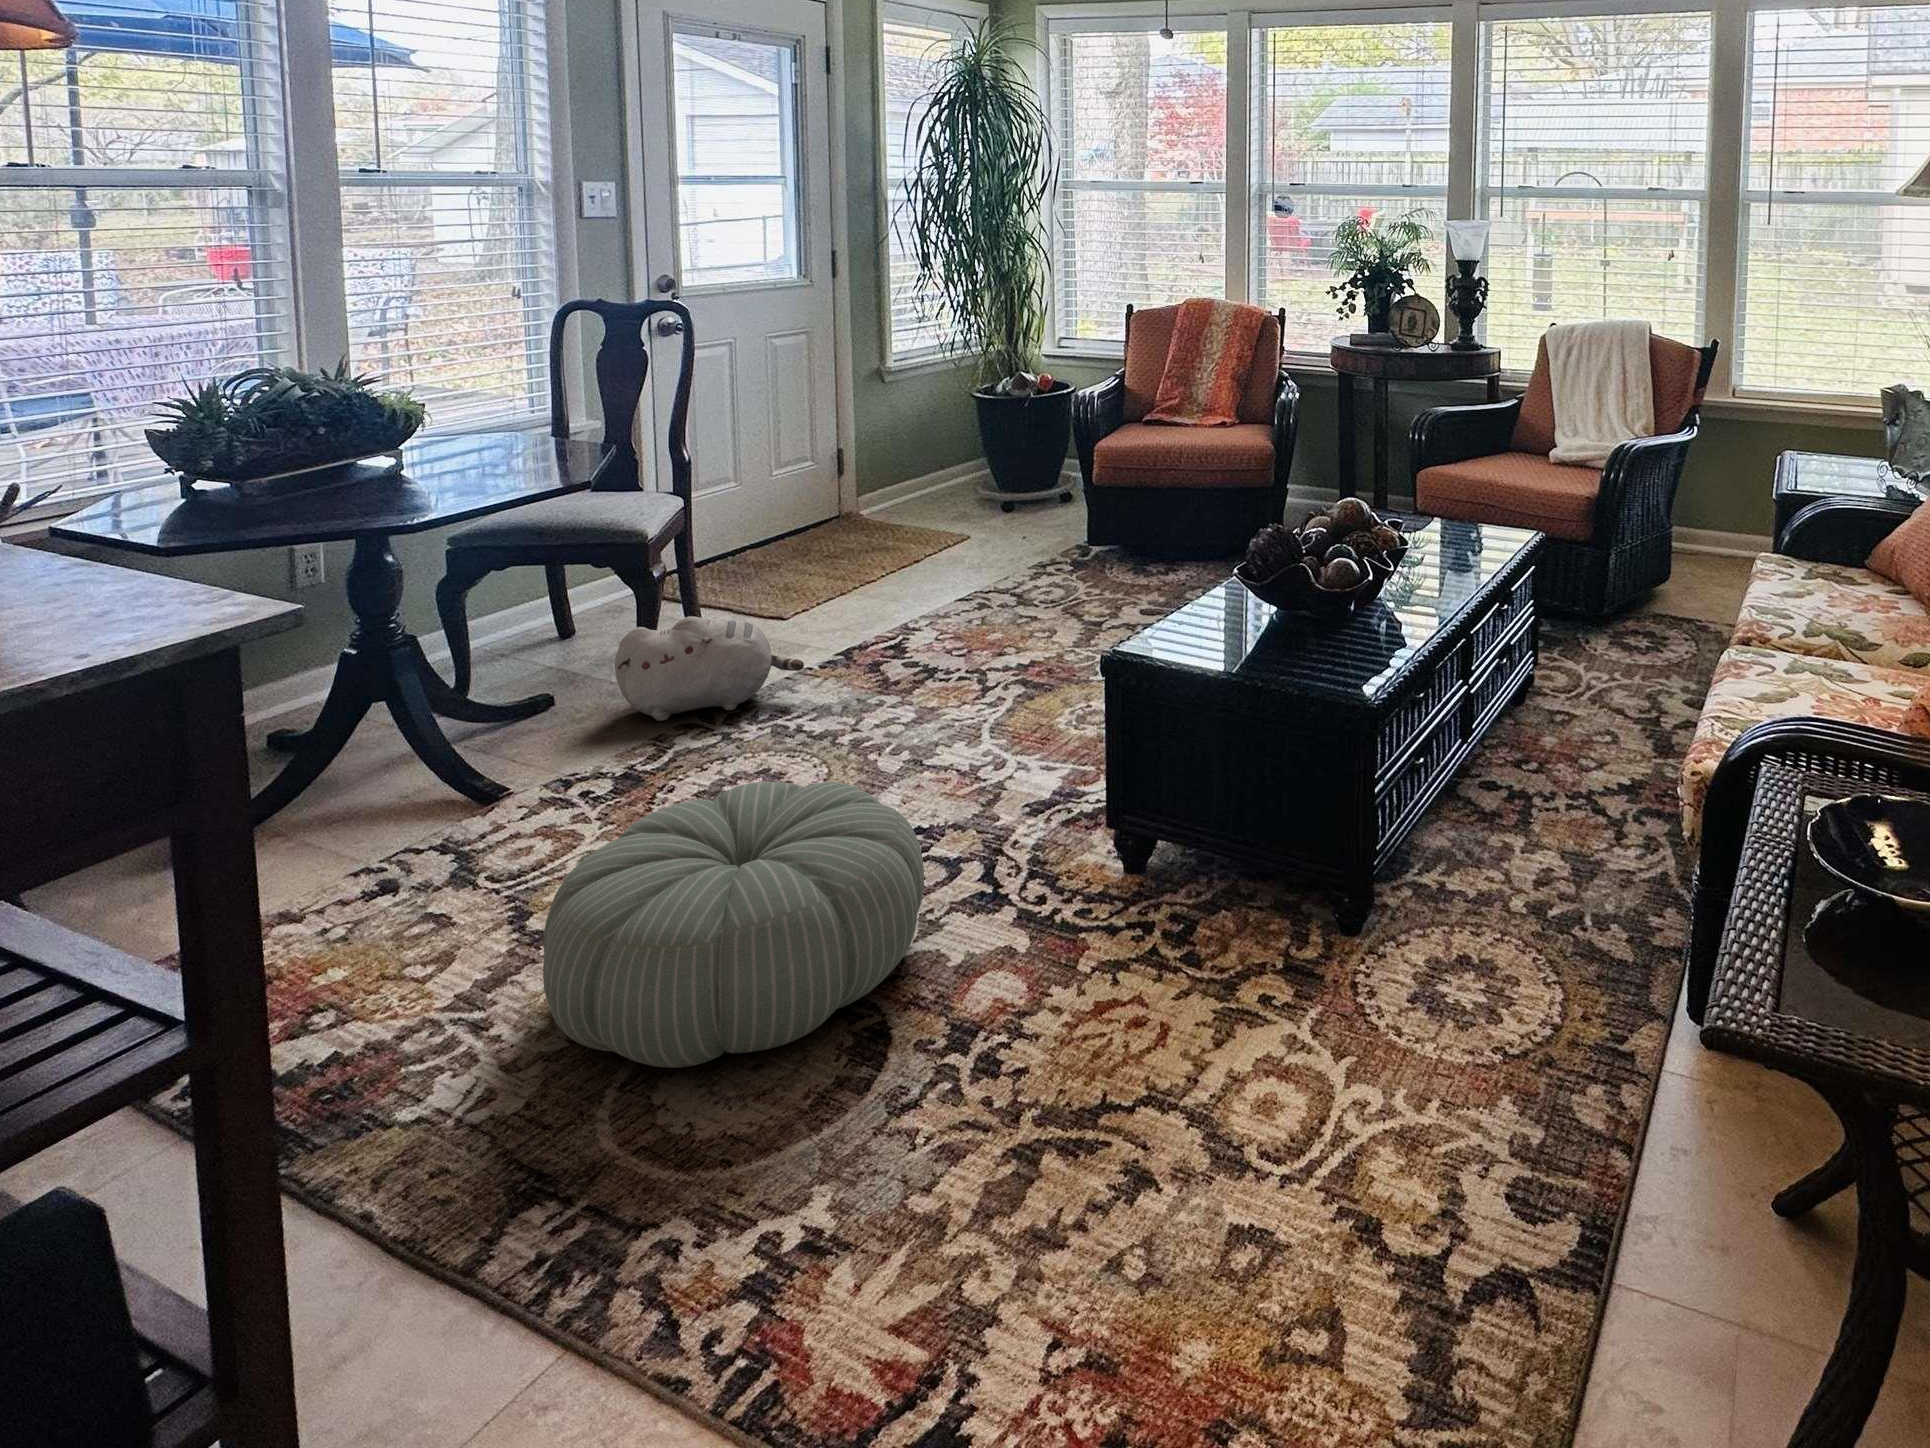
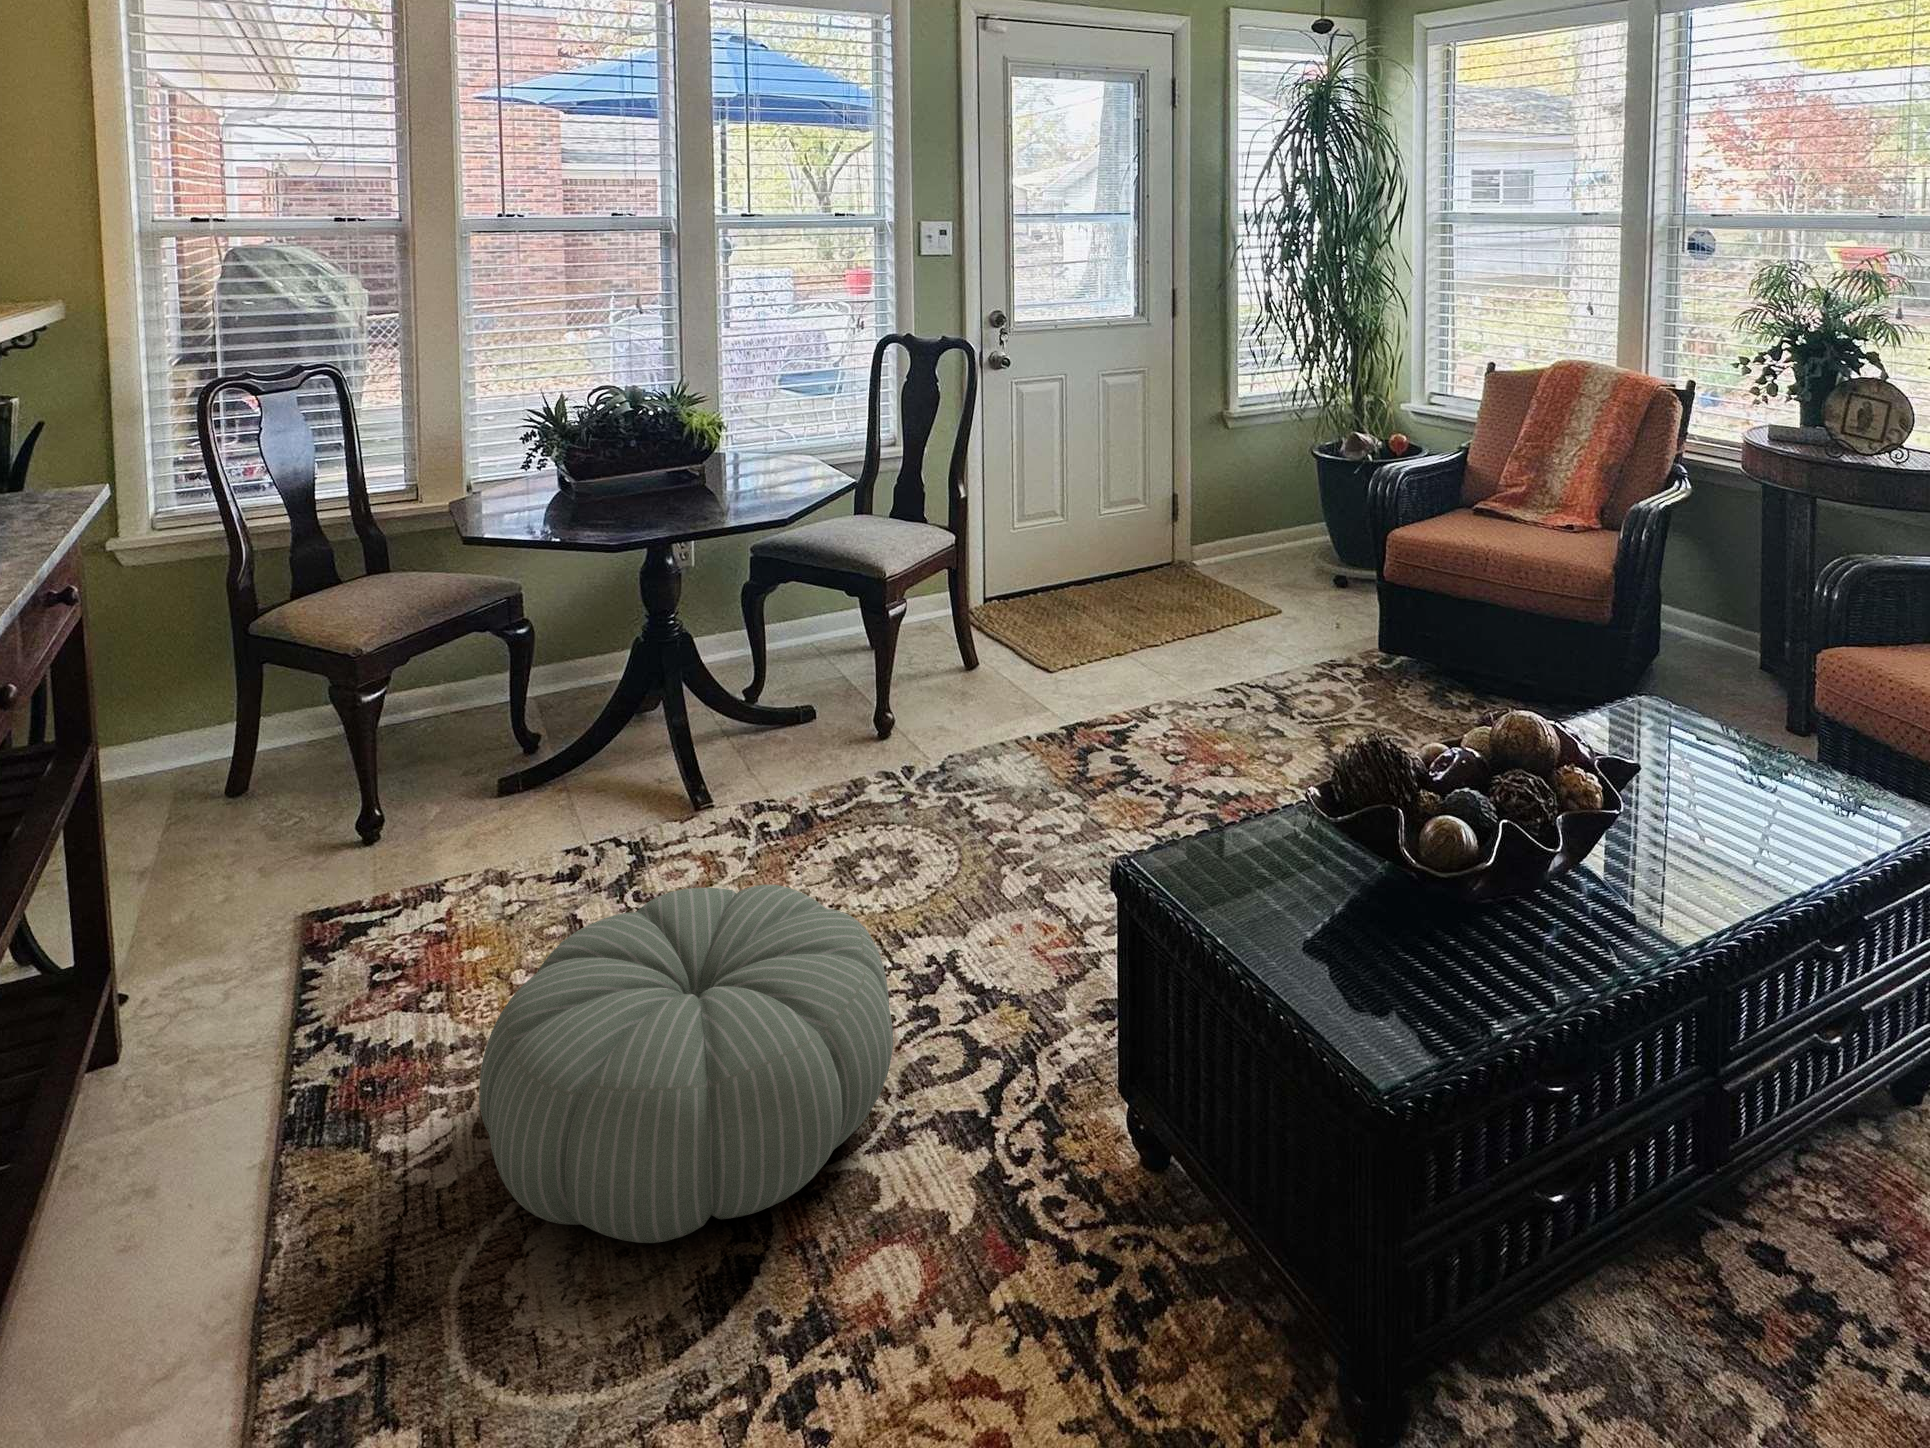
plush toy: present [615,616,804,721] -> none [837,659,1000,765]

